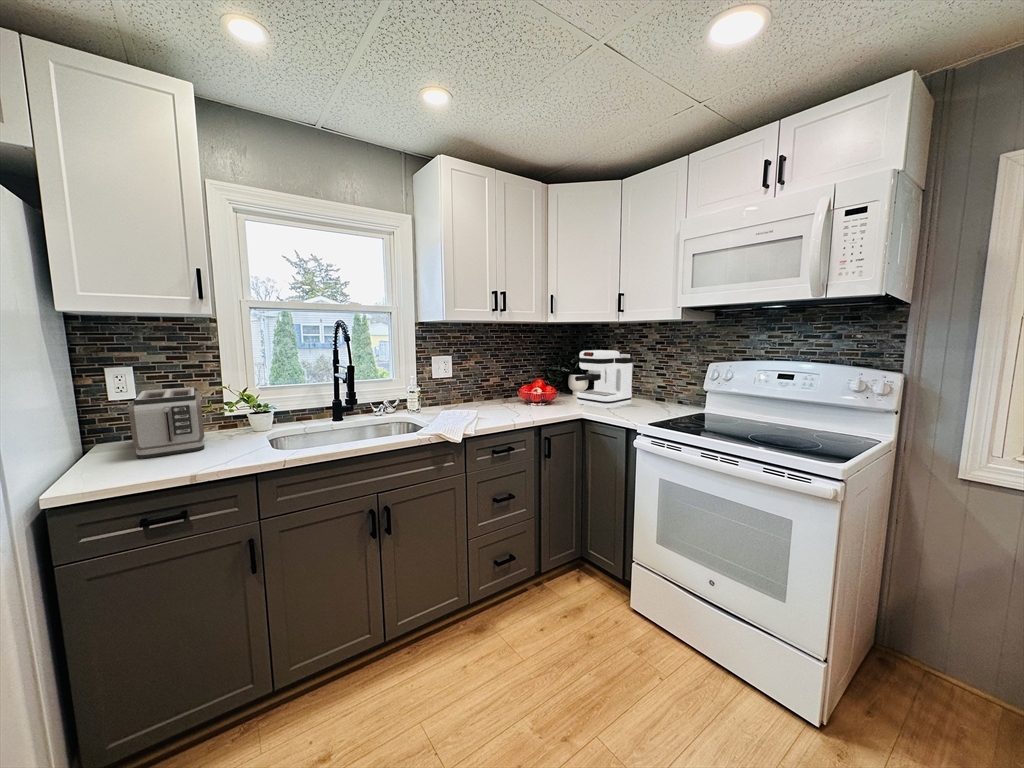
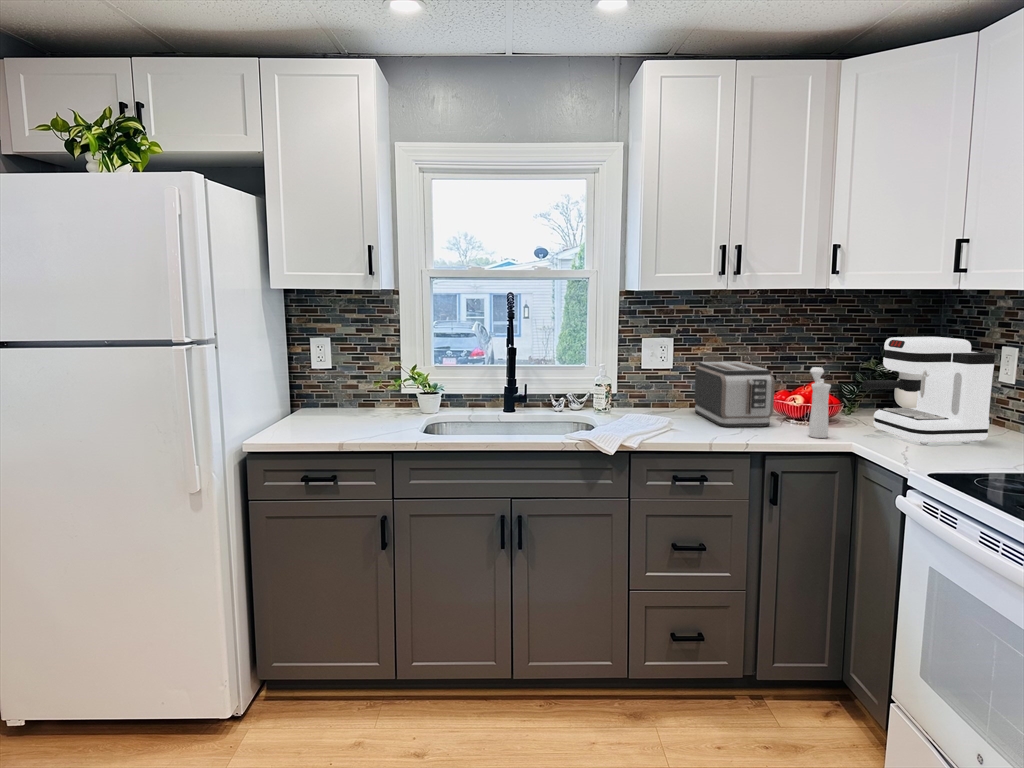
pepper mill: none [546,370,564,412] -> present [809,367,831,438]
toaster: present [129,387,204,458] -> present [694,362,775,427]

